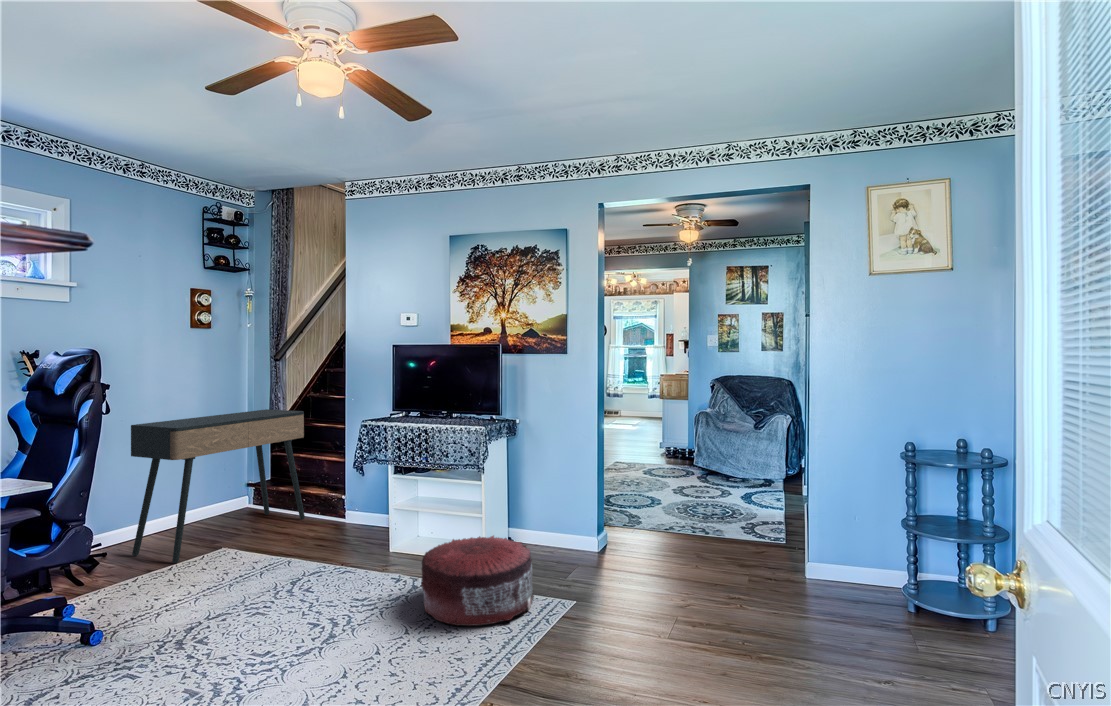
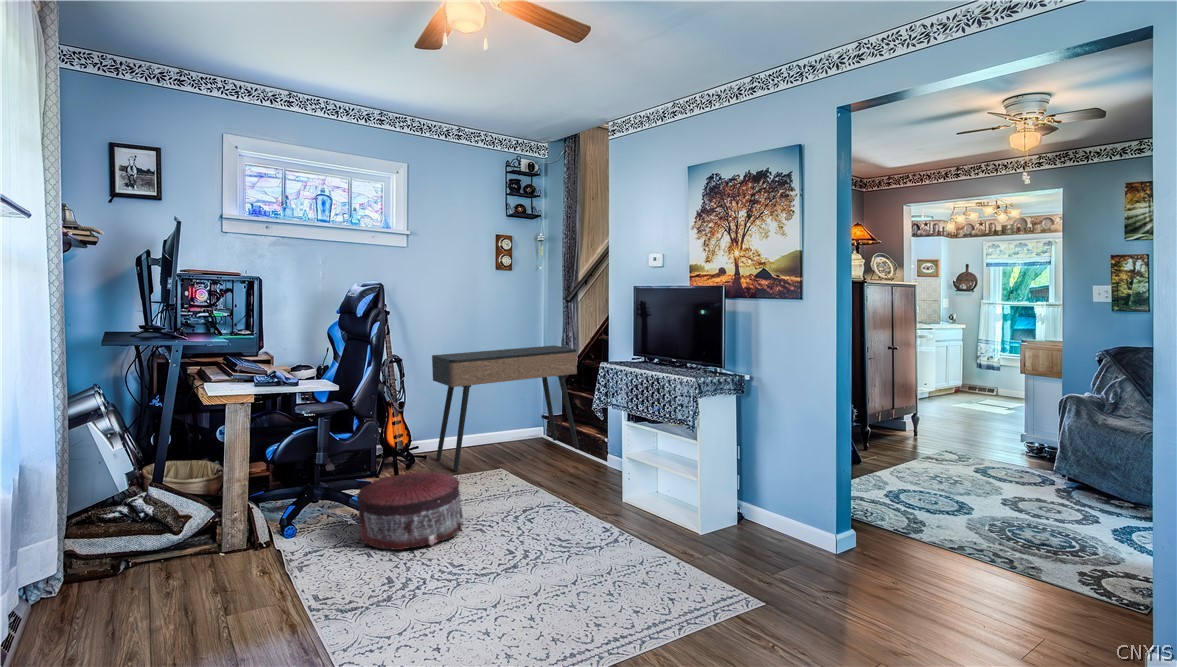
pouf: present [421,536,534,626] -> present [357,472,463,550]

